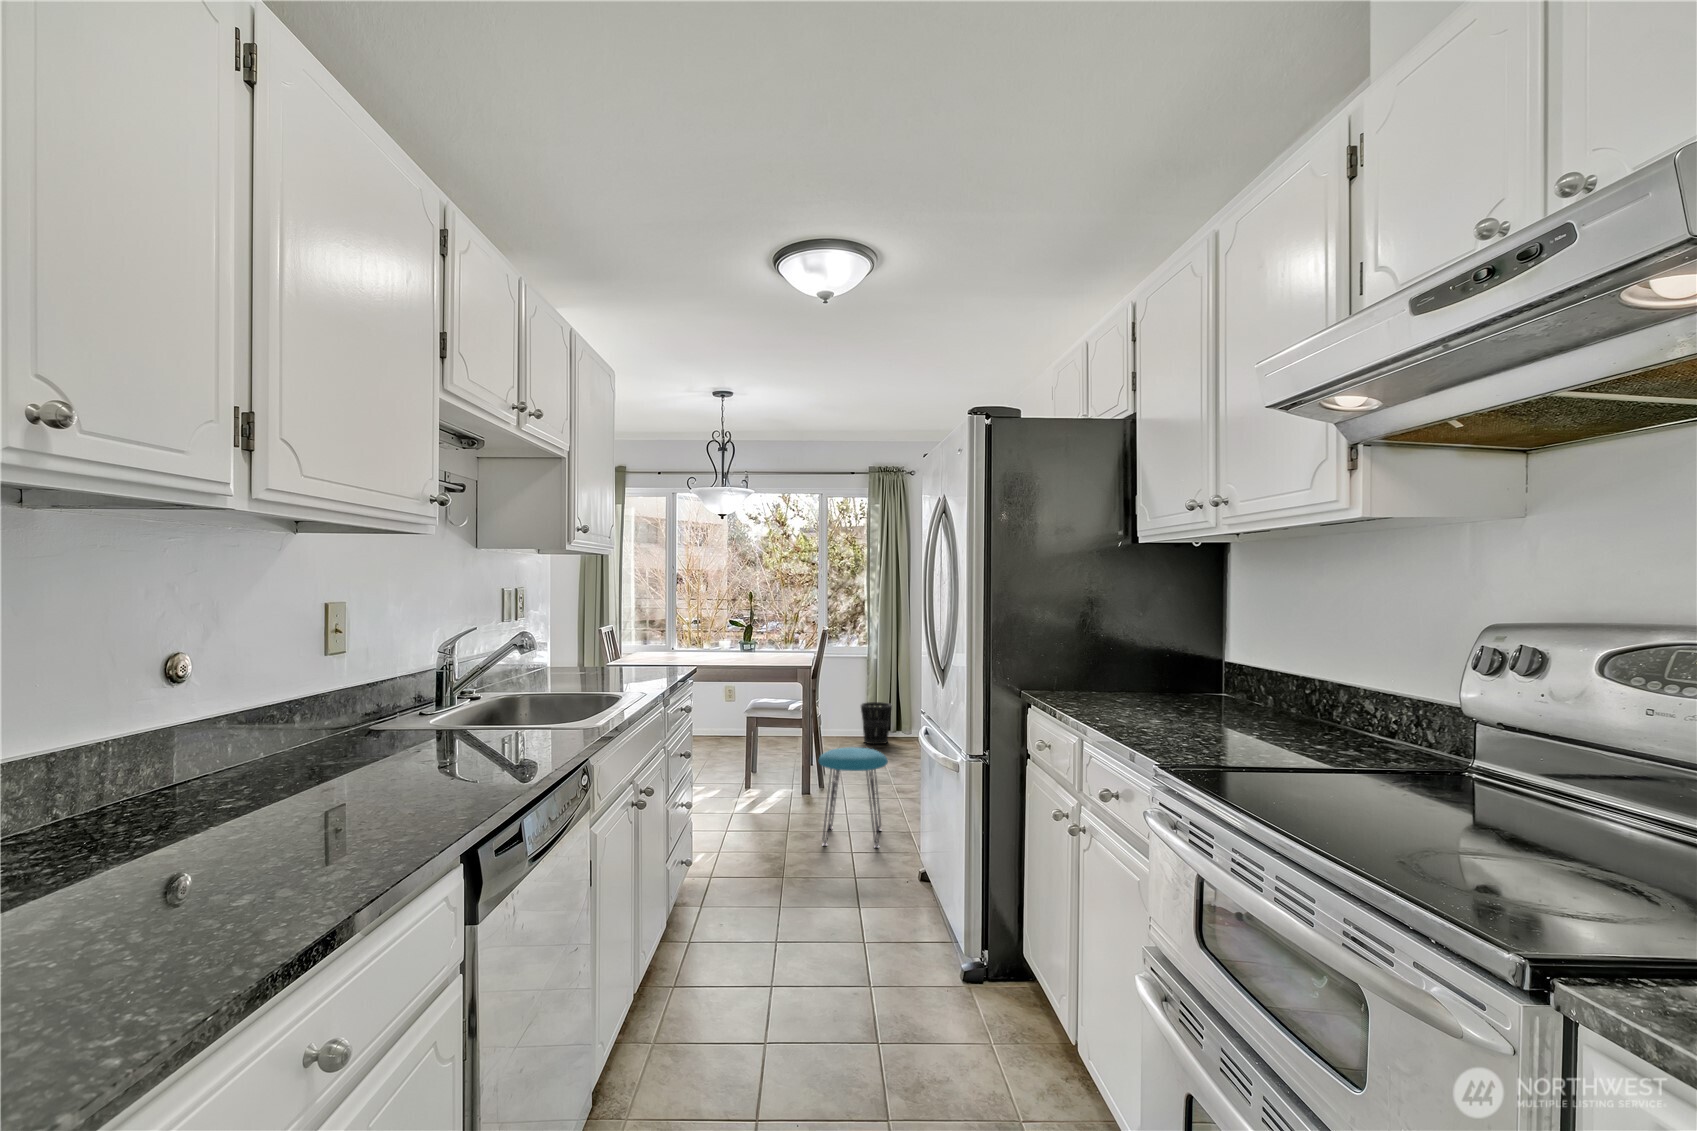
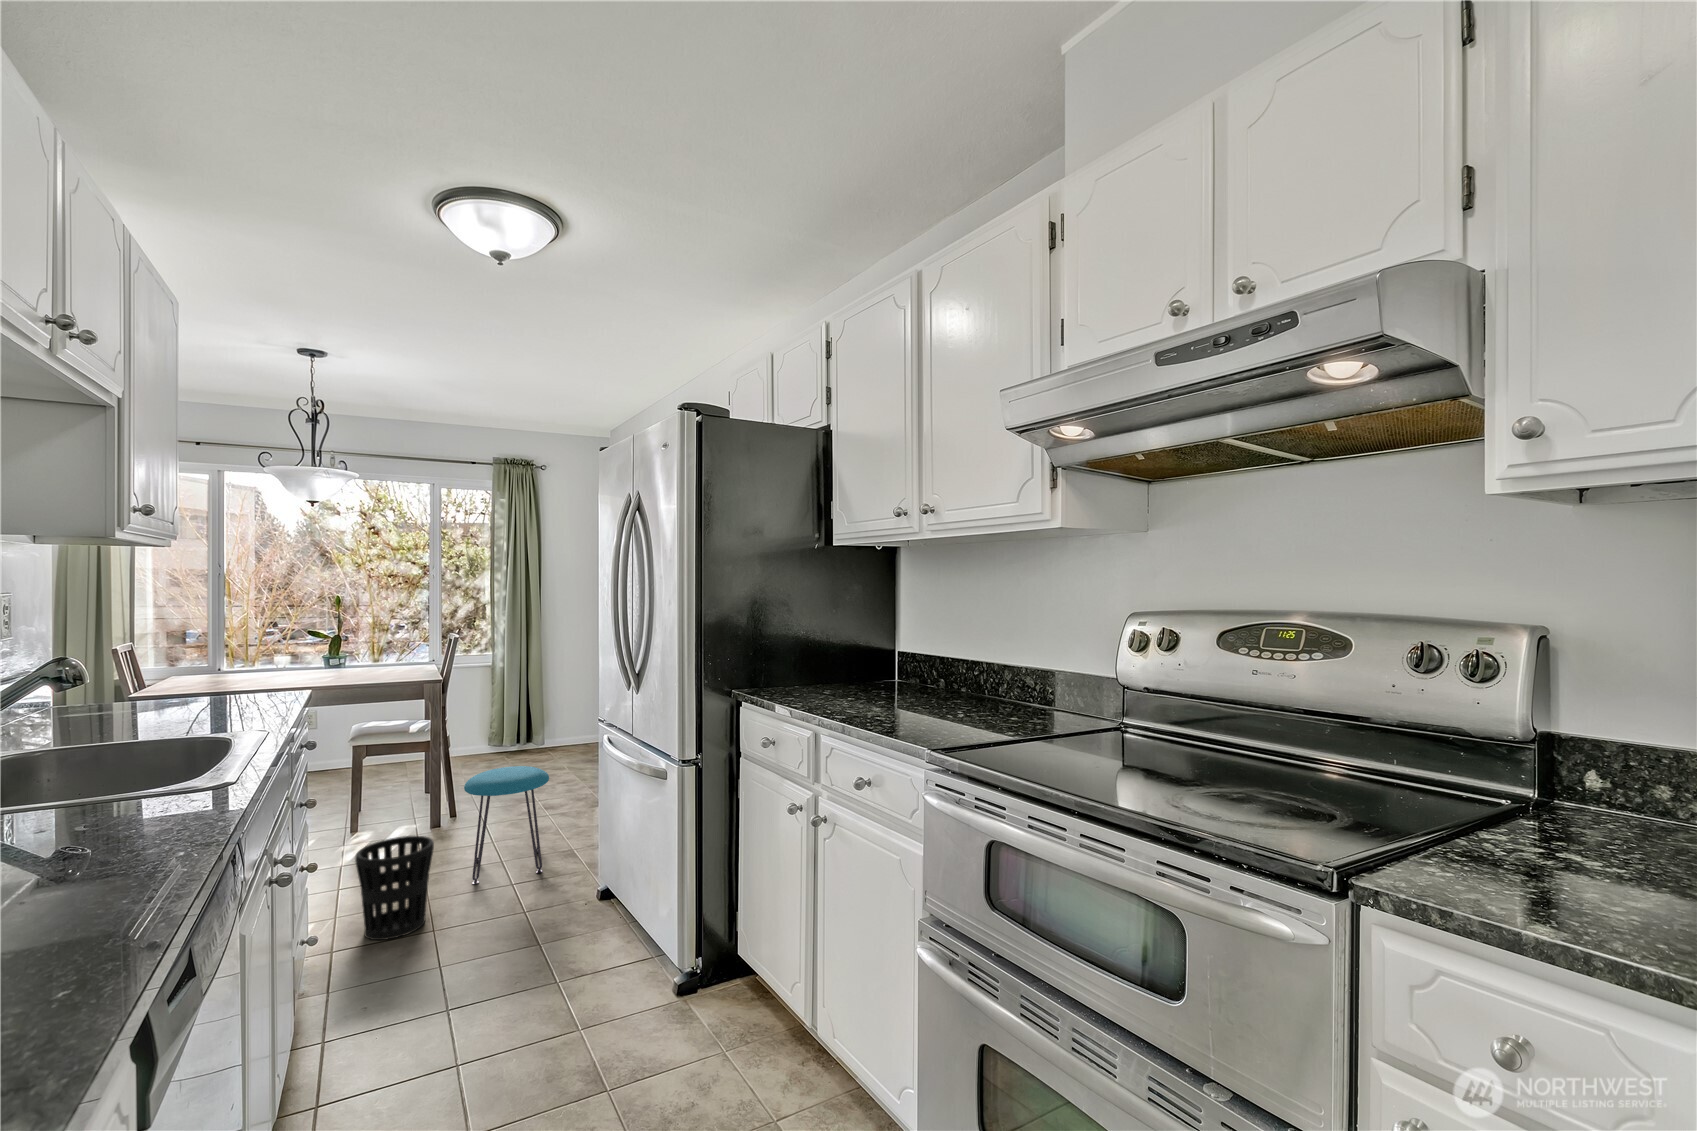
wastebasket: present [861,702,892,744] -> present [355,836,434,940]

